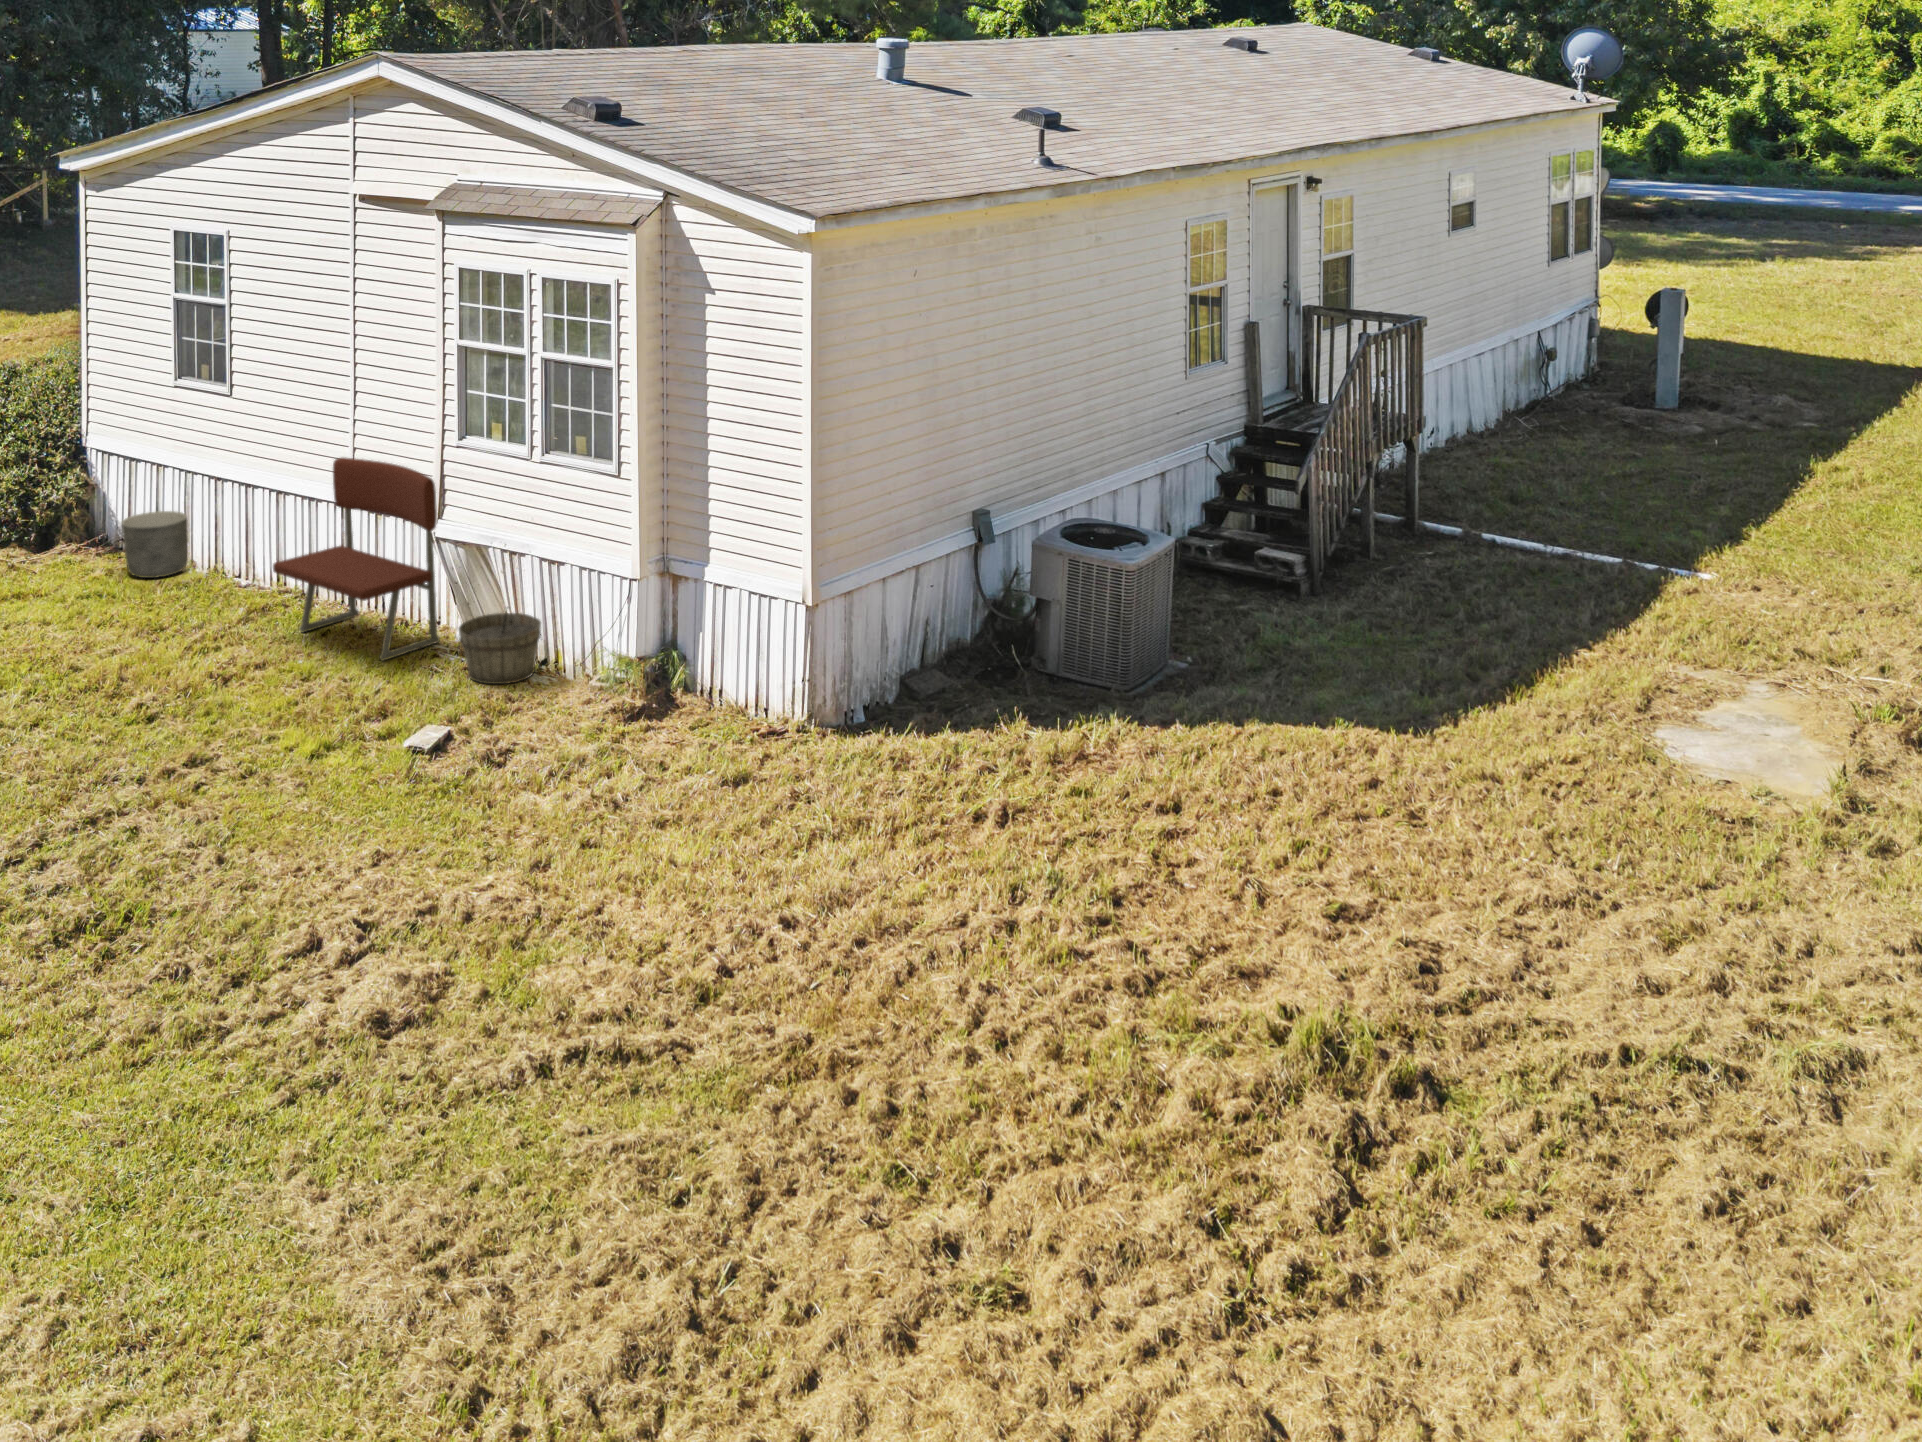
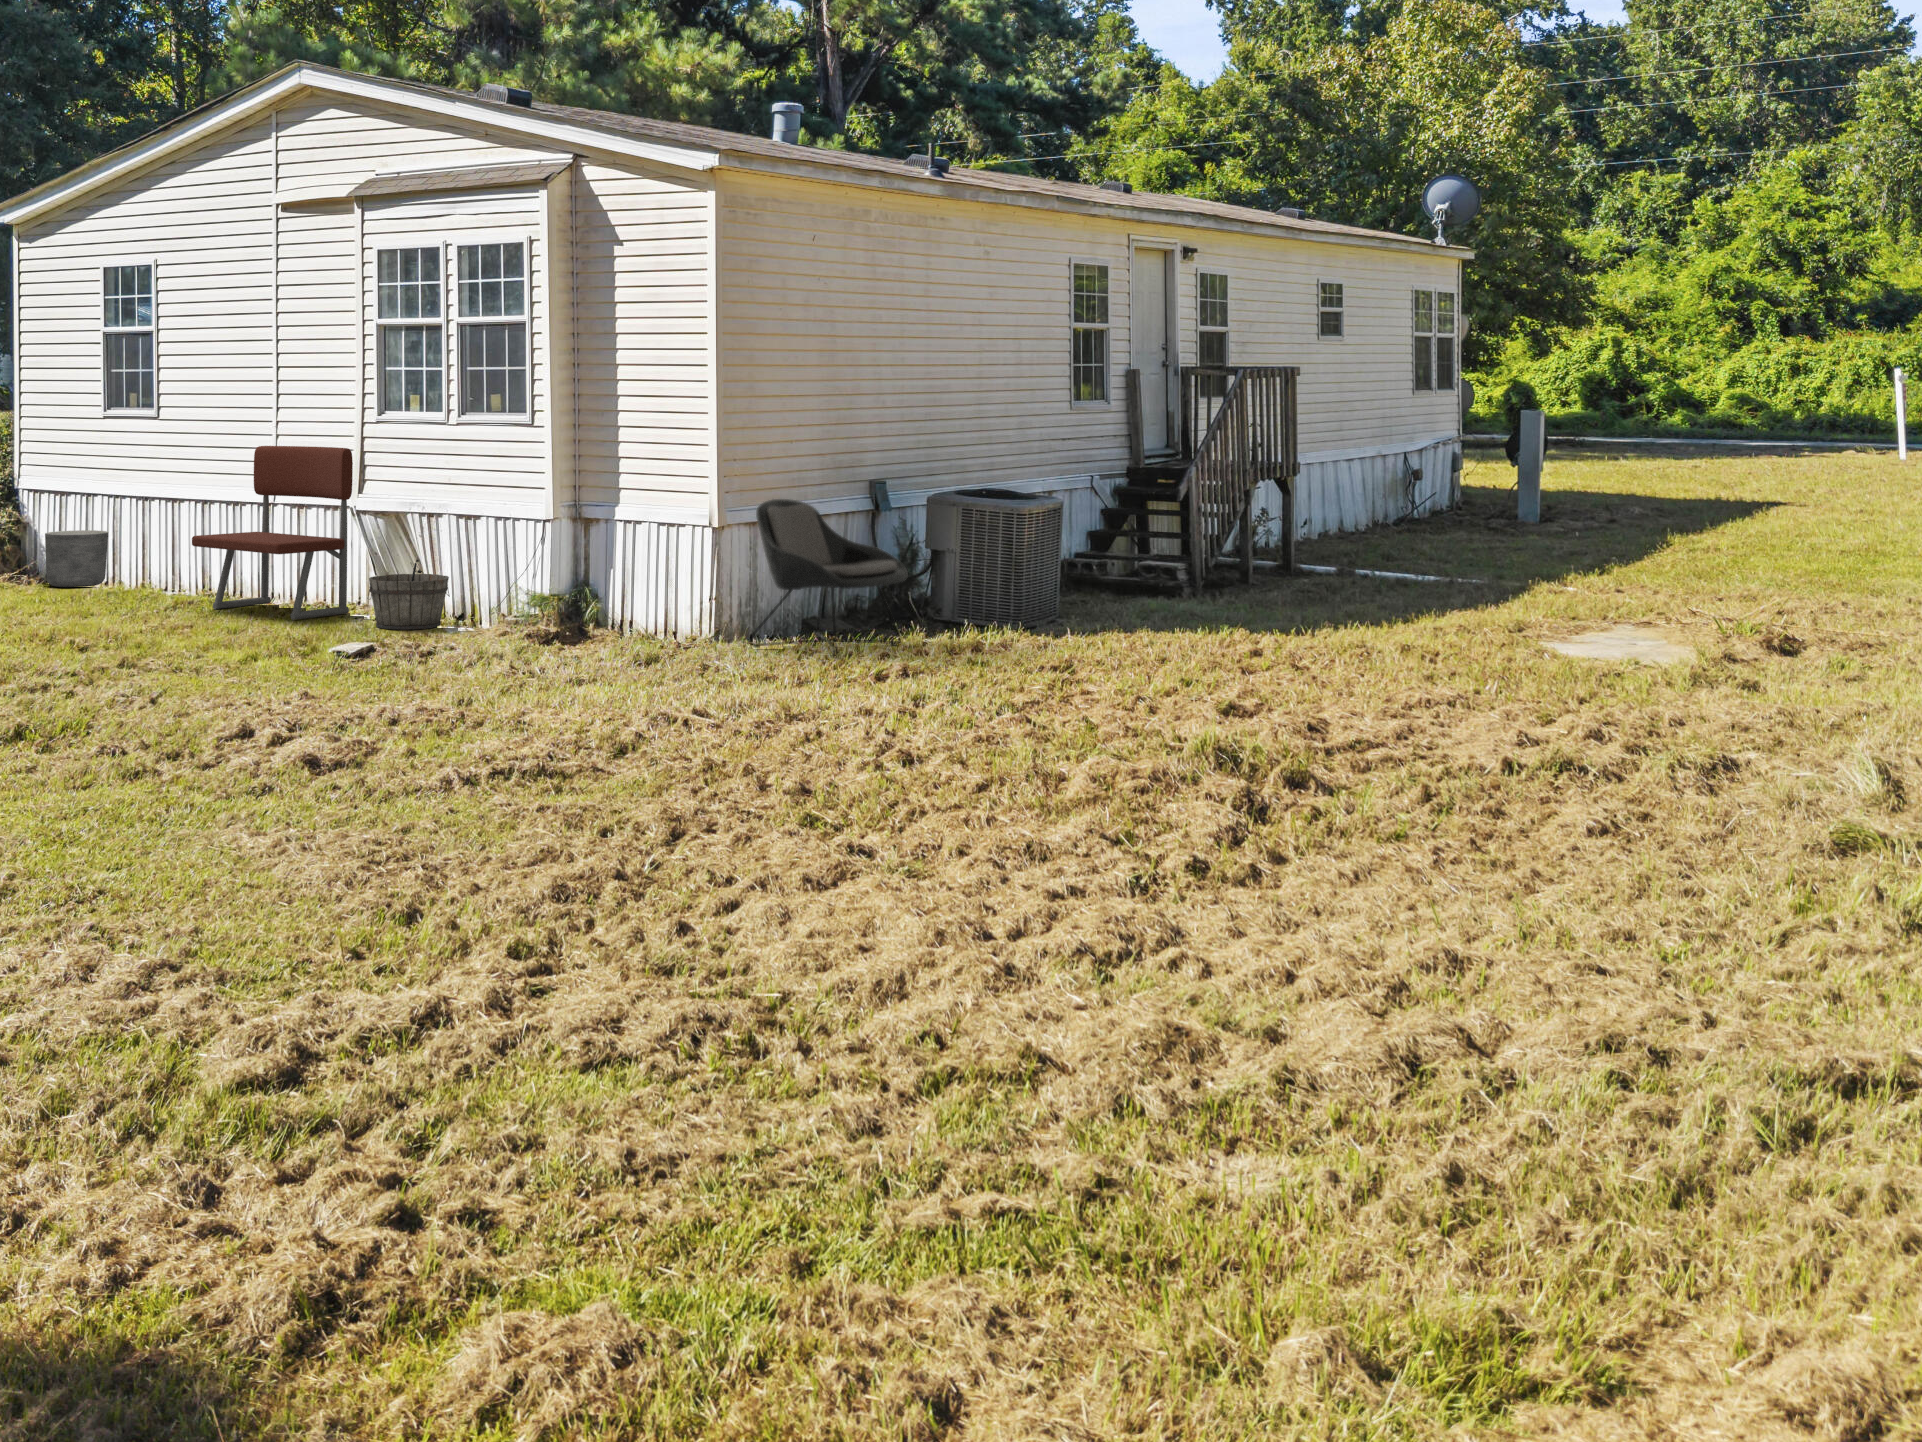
lounge chair: none [853,563,1017,753] -> present [750,499,908,657]

